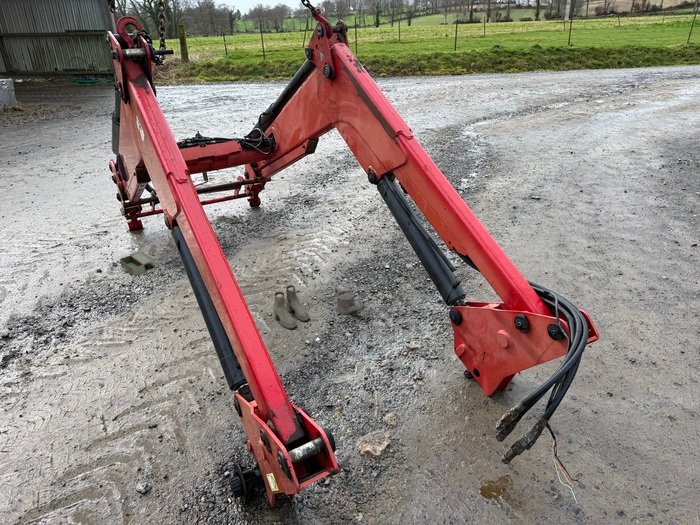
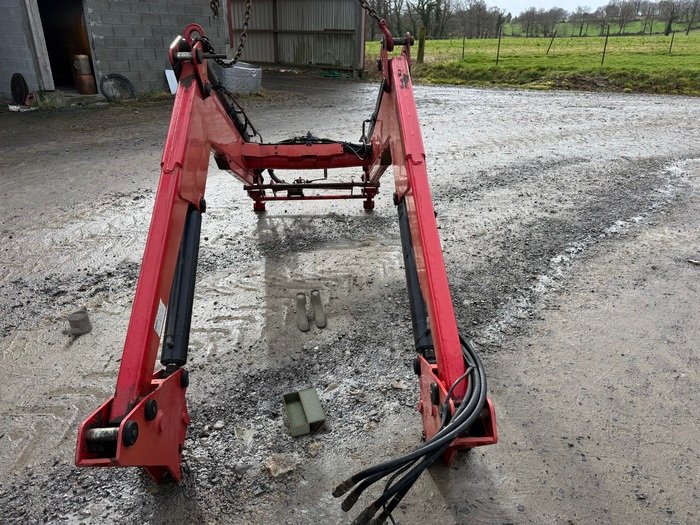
toolbox: present [120,252,154,276] -> present [282,387,326,437]
watering can: present [335,288,365,315] -> present [61,306,92,335]

